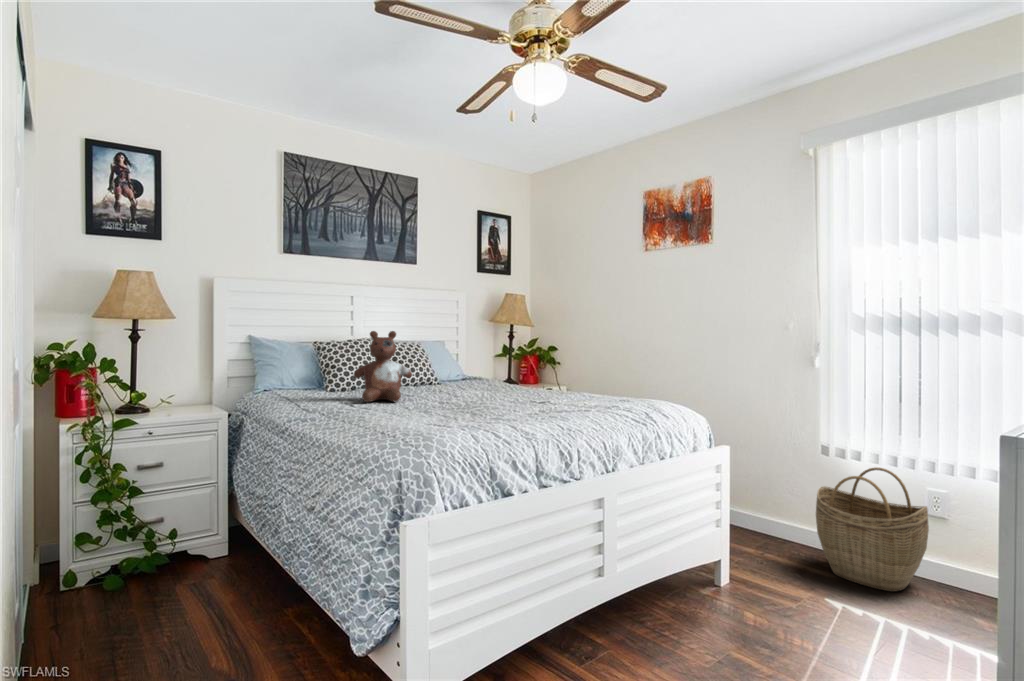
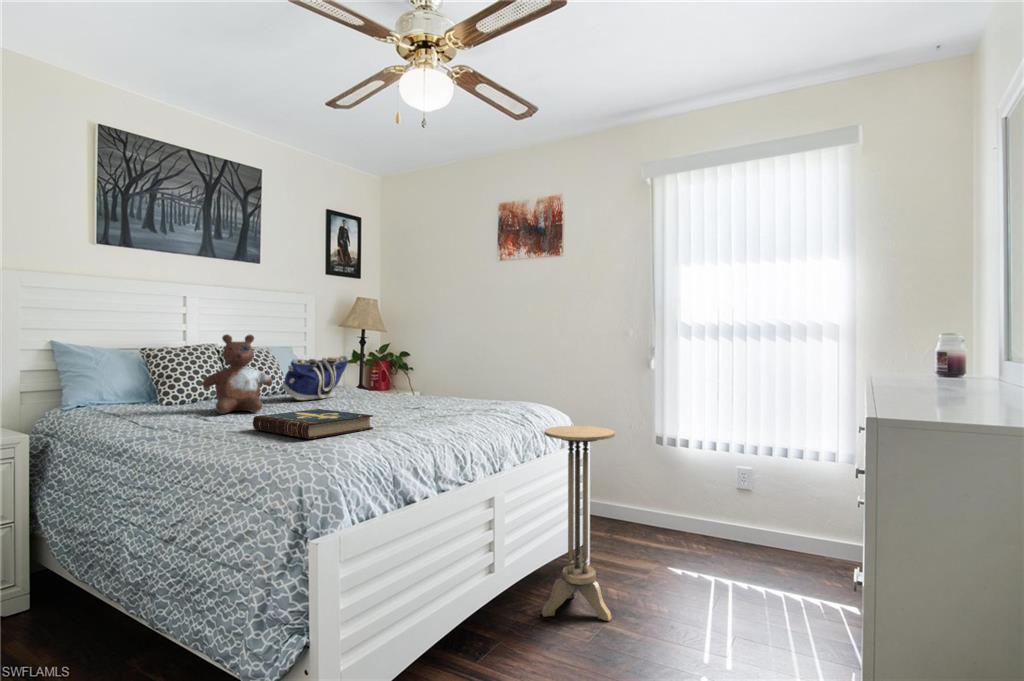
tote bag: none [423,351,485,392] -> present [281,356,348,400]
book: none [382,401,485,429] -> present [253,409,373,439]
side table: none [659,430,745,648] -> present [542,426,615,621]
woven basket: present [816,467,929,592] -> none [654,450,738,553]

